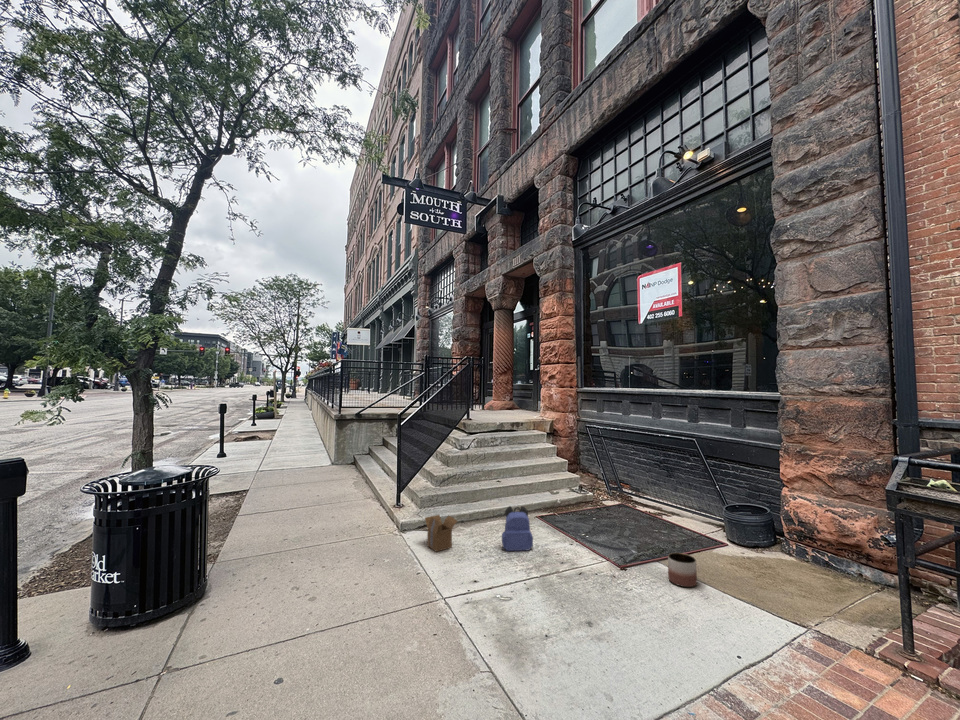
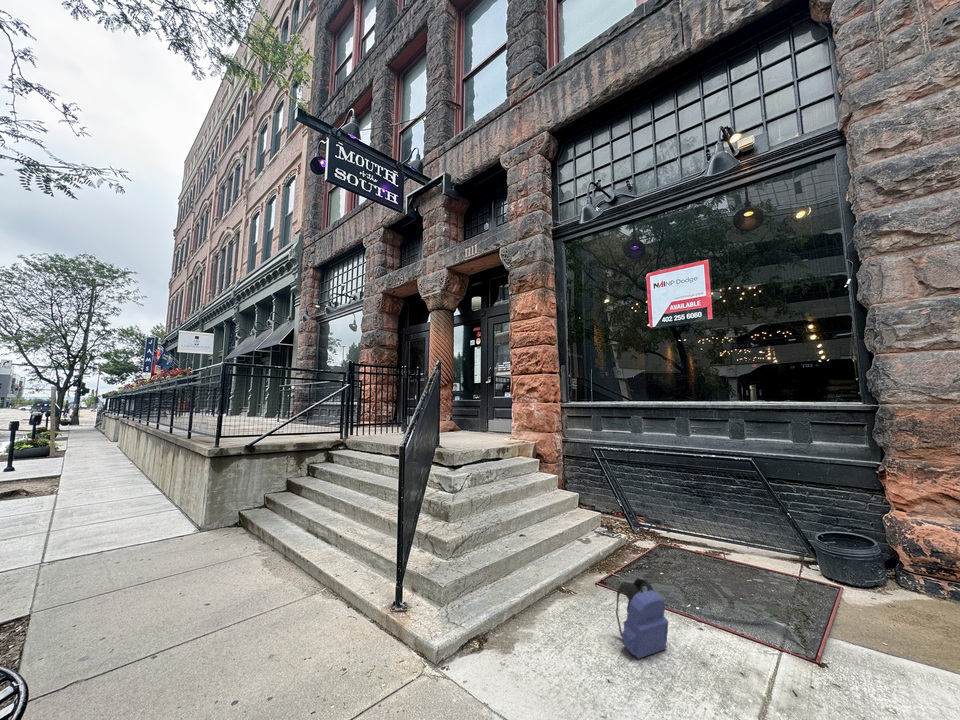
cardboard box: present [425,515,457,552] -> none [501,612,566,690]
planter: present [668,553,697,587] -> none [879,622,934,676]

